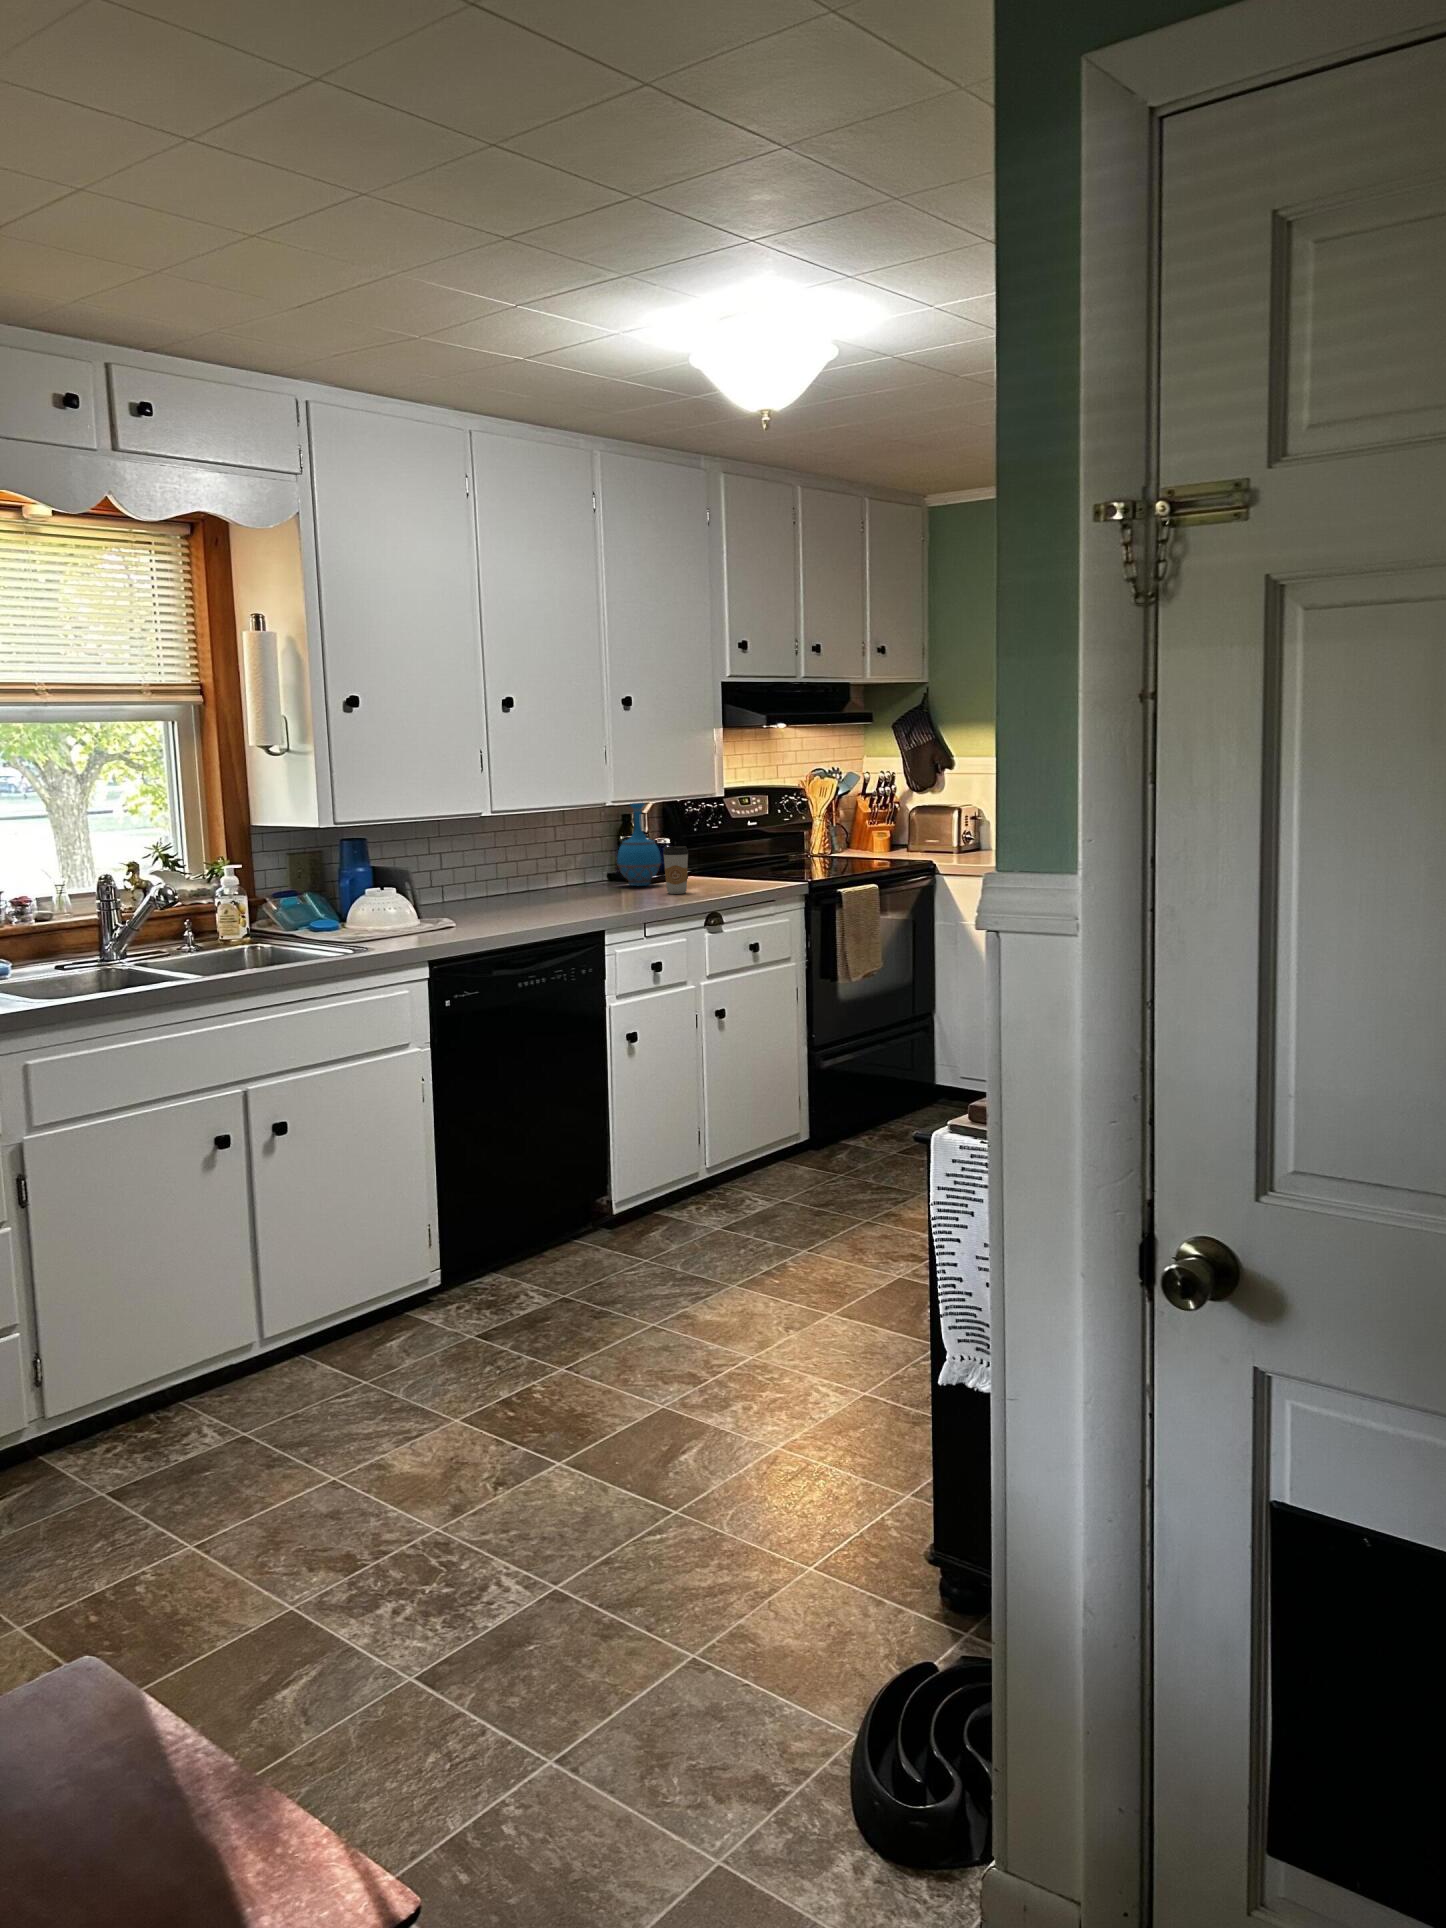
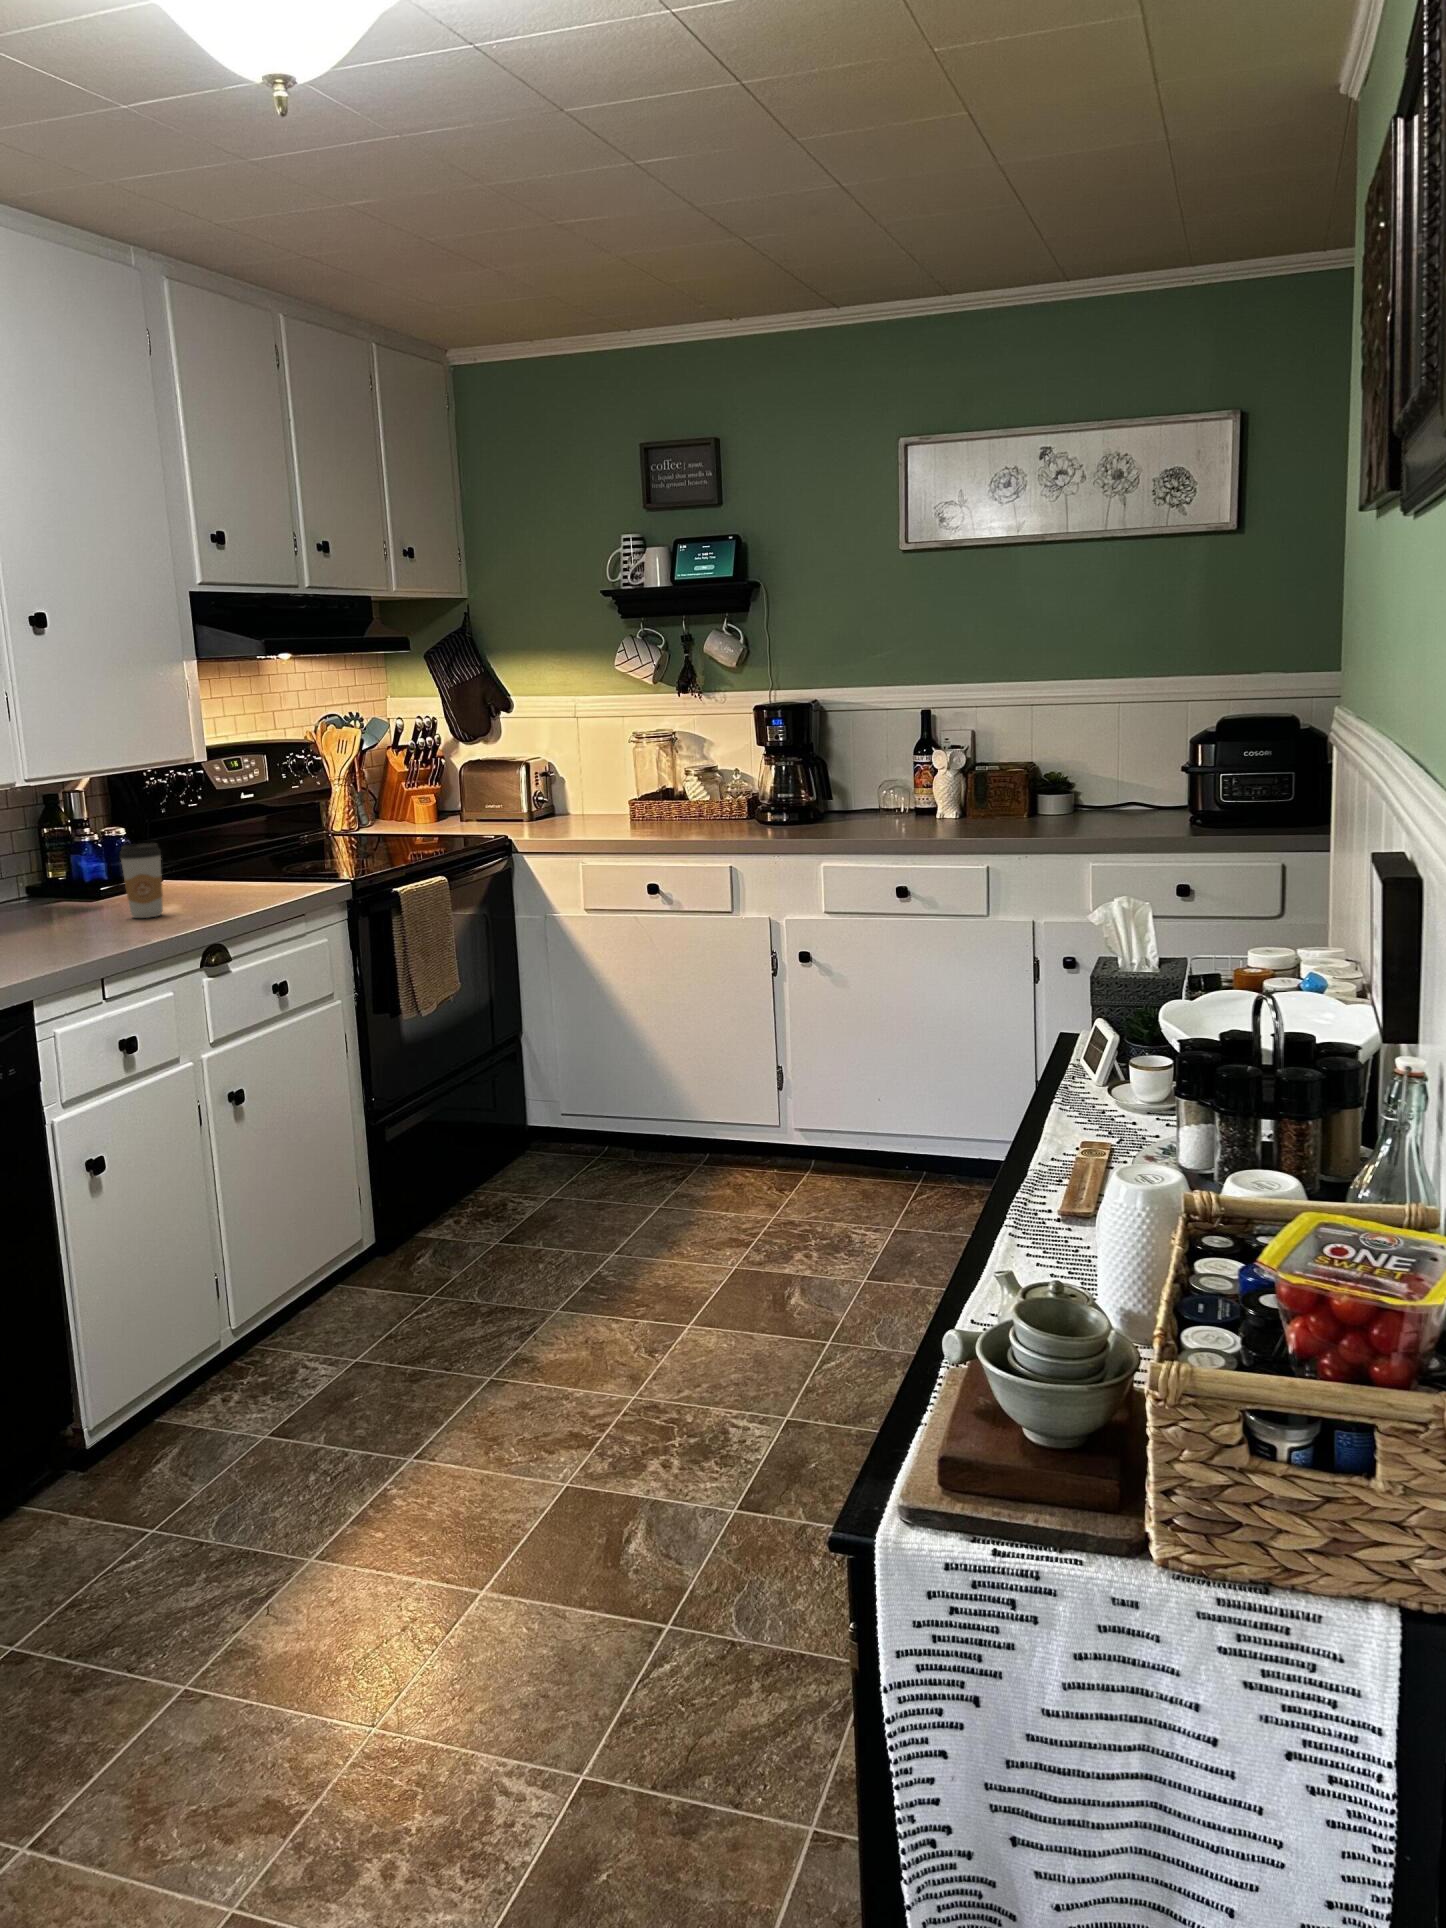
bottle: present [617,803,661,886] -> none [43,771,116,907]

